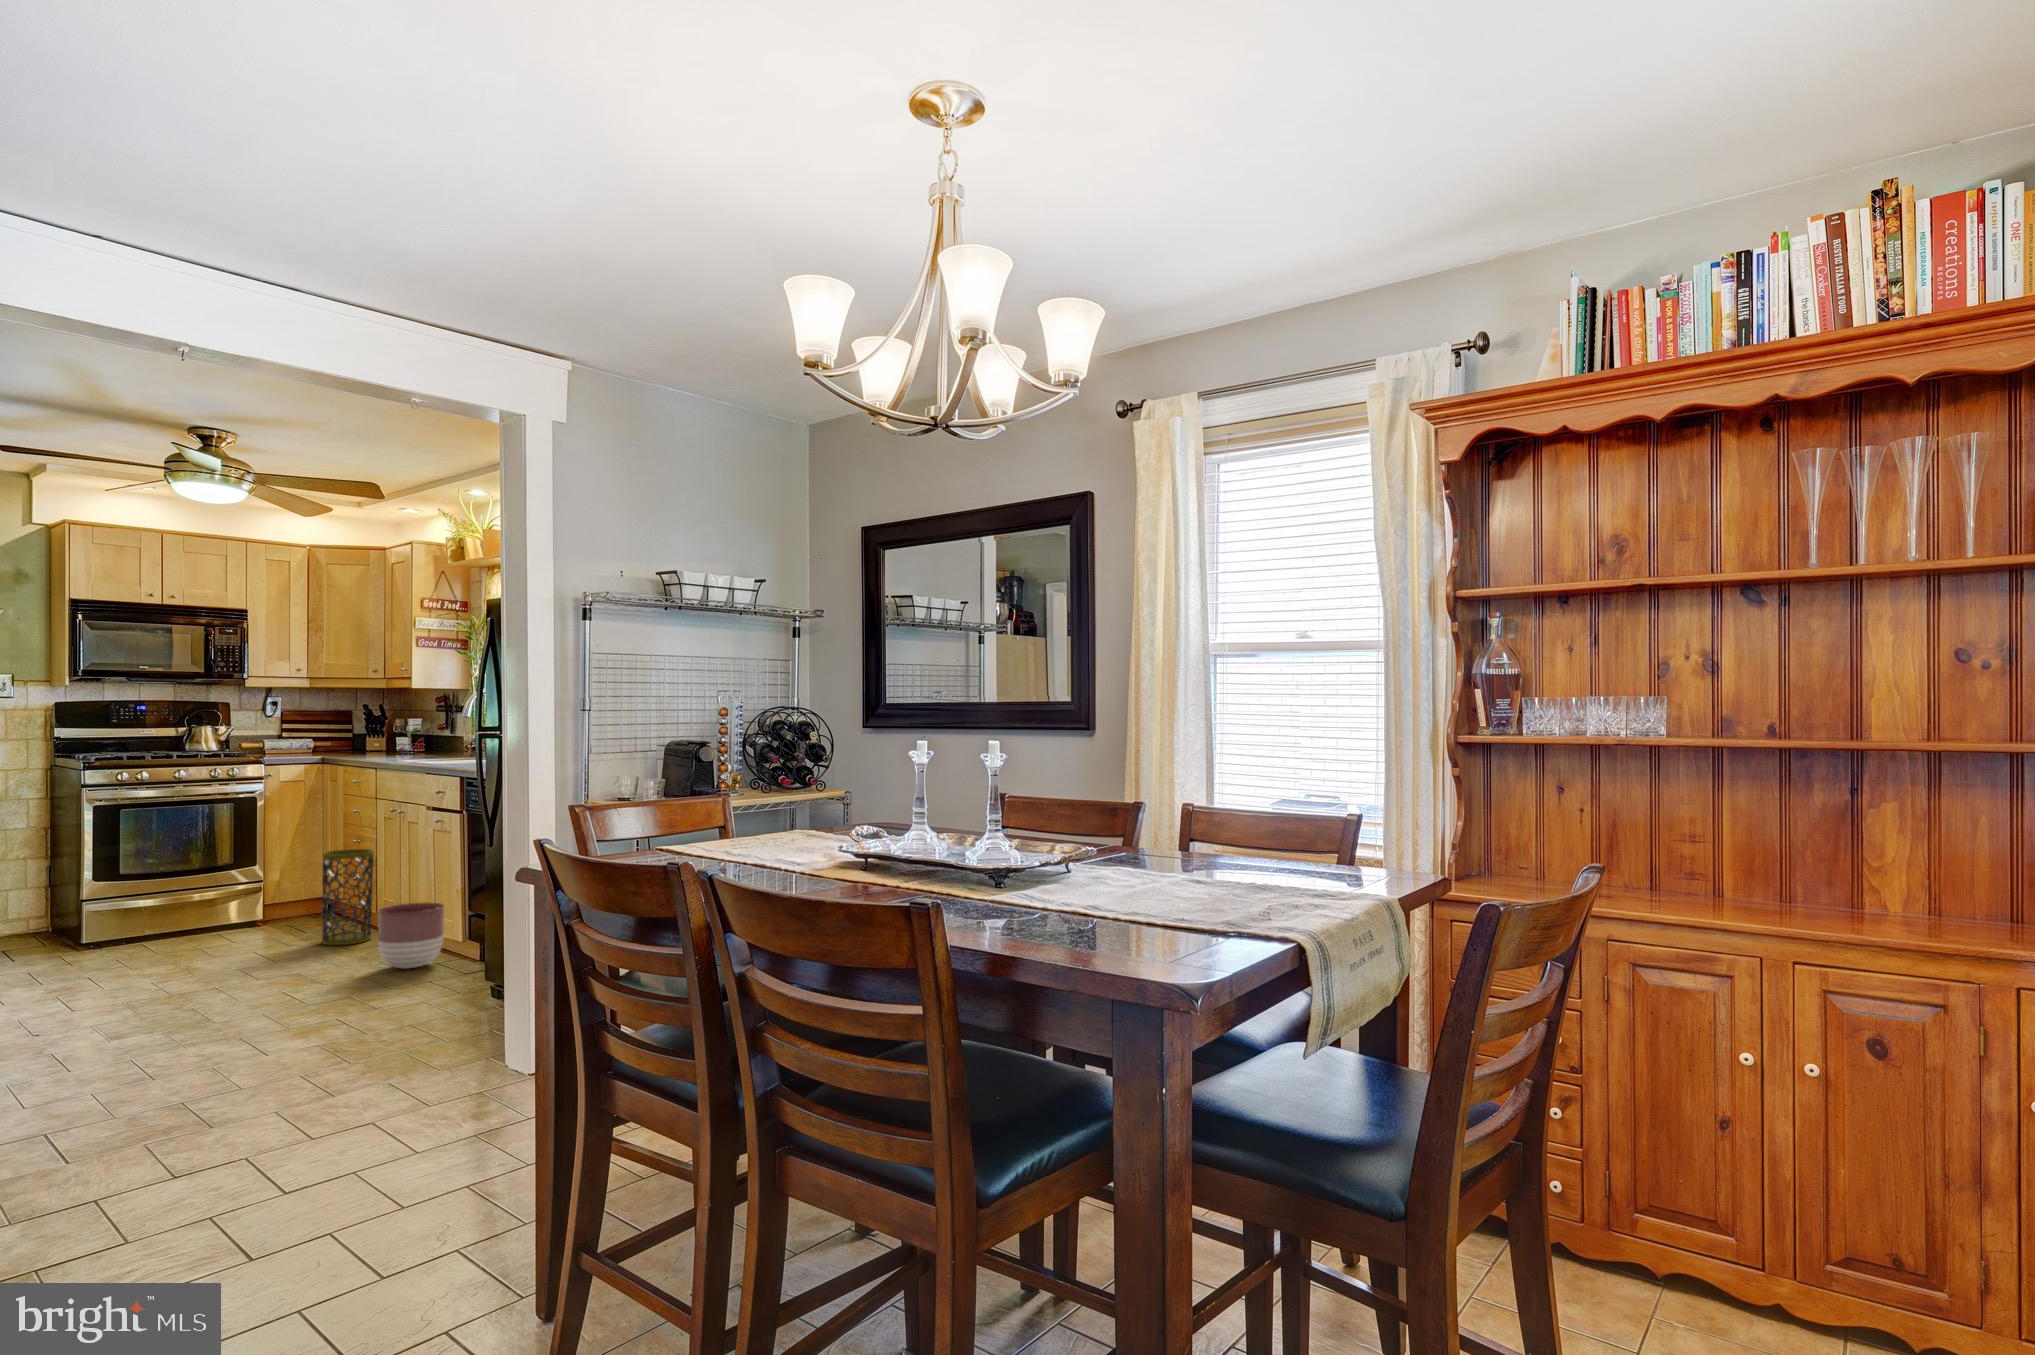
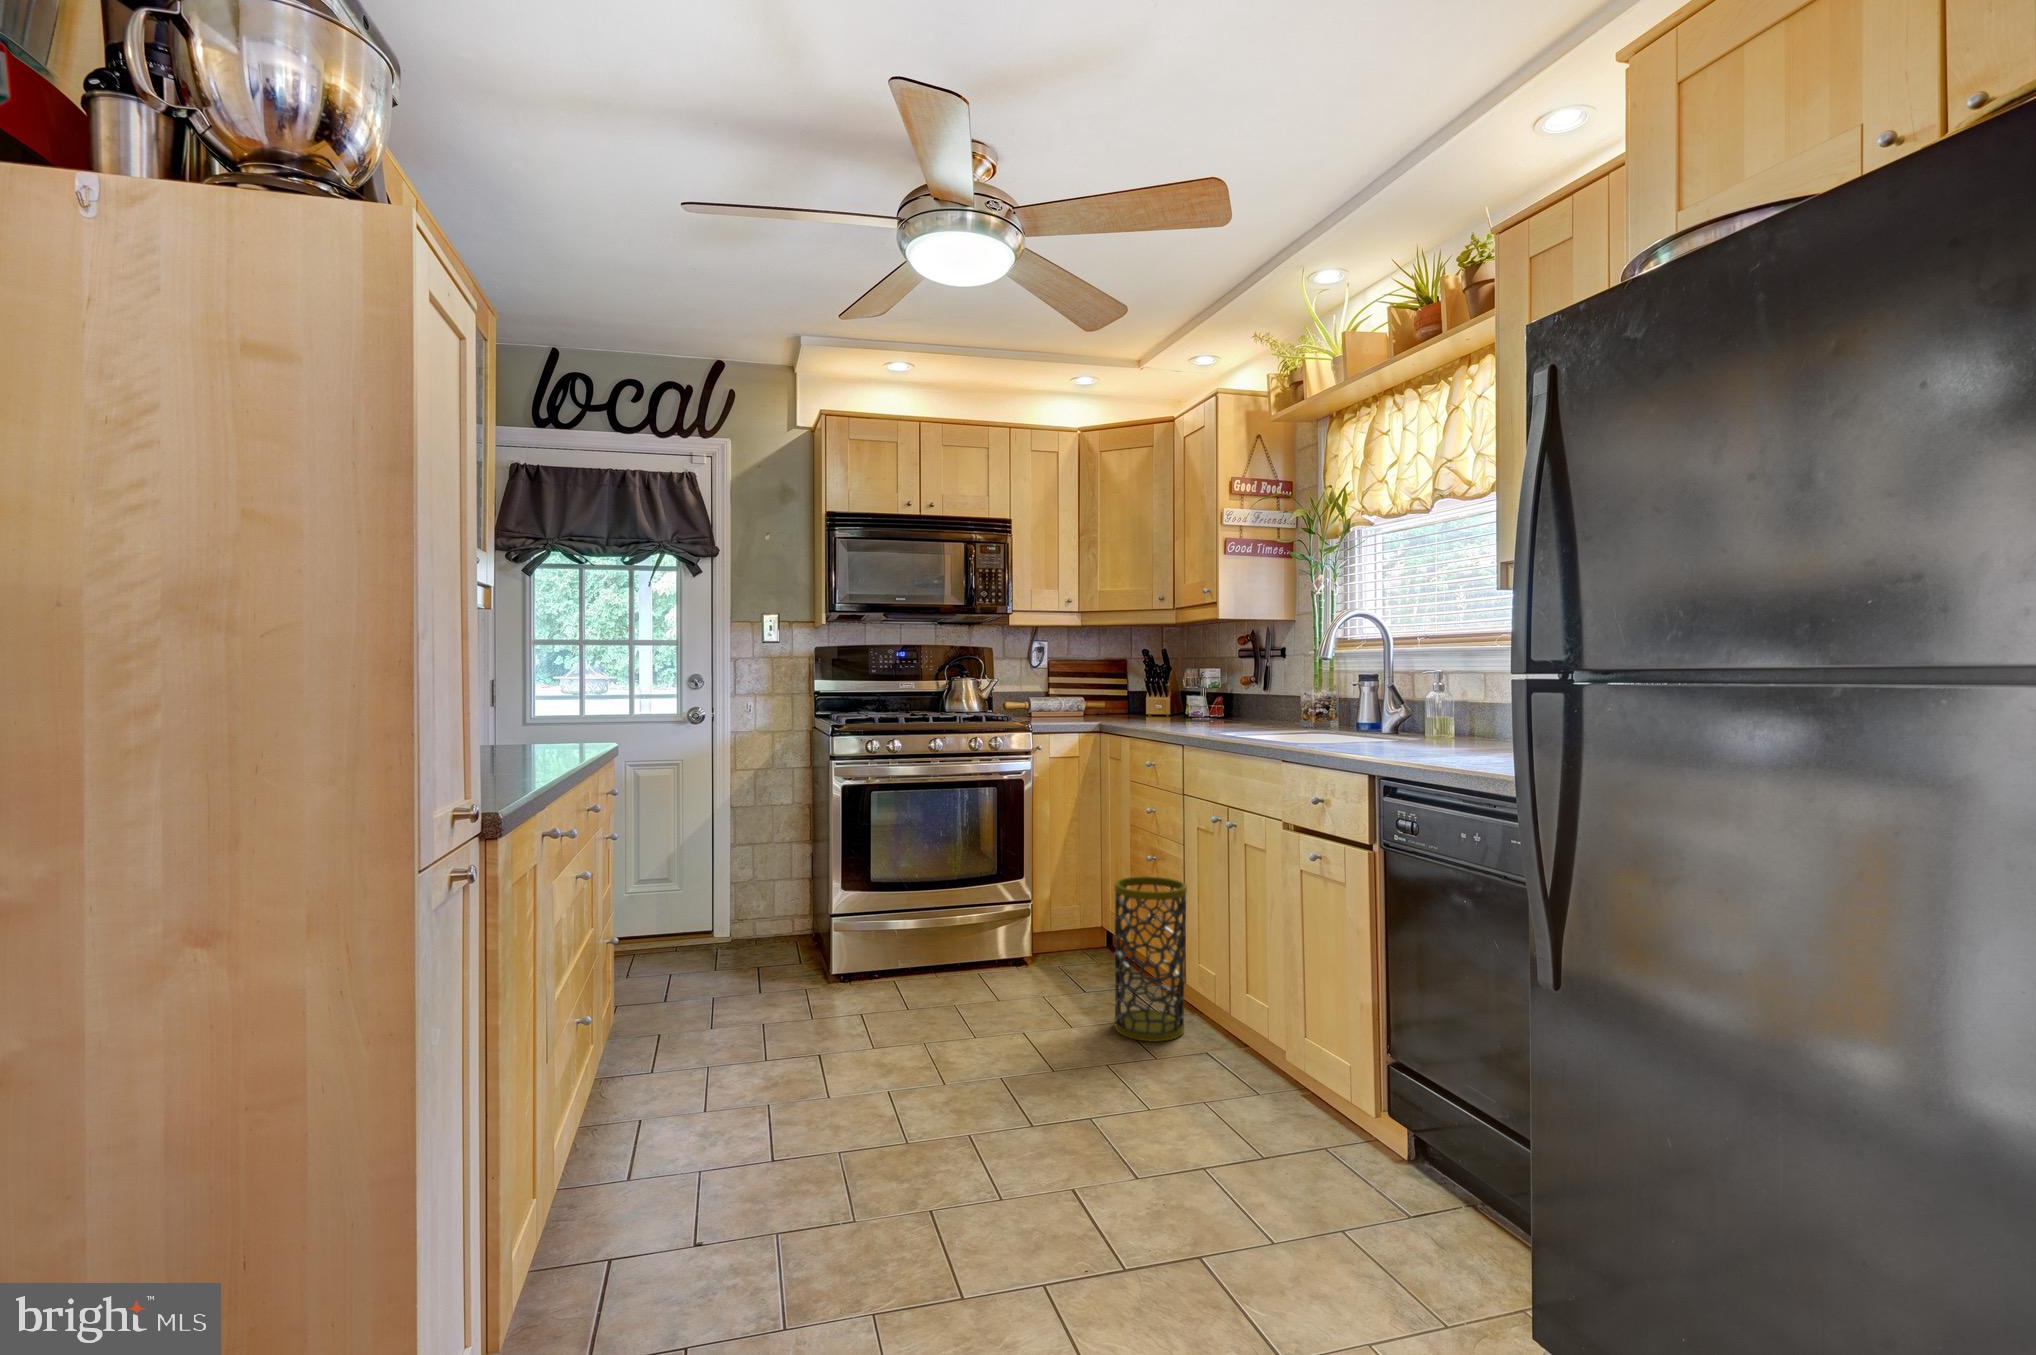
planter: present [378,903,444,969] -> none [1229,1020,1348,1168]

